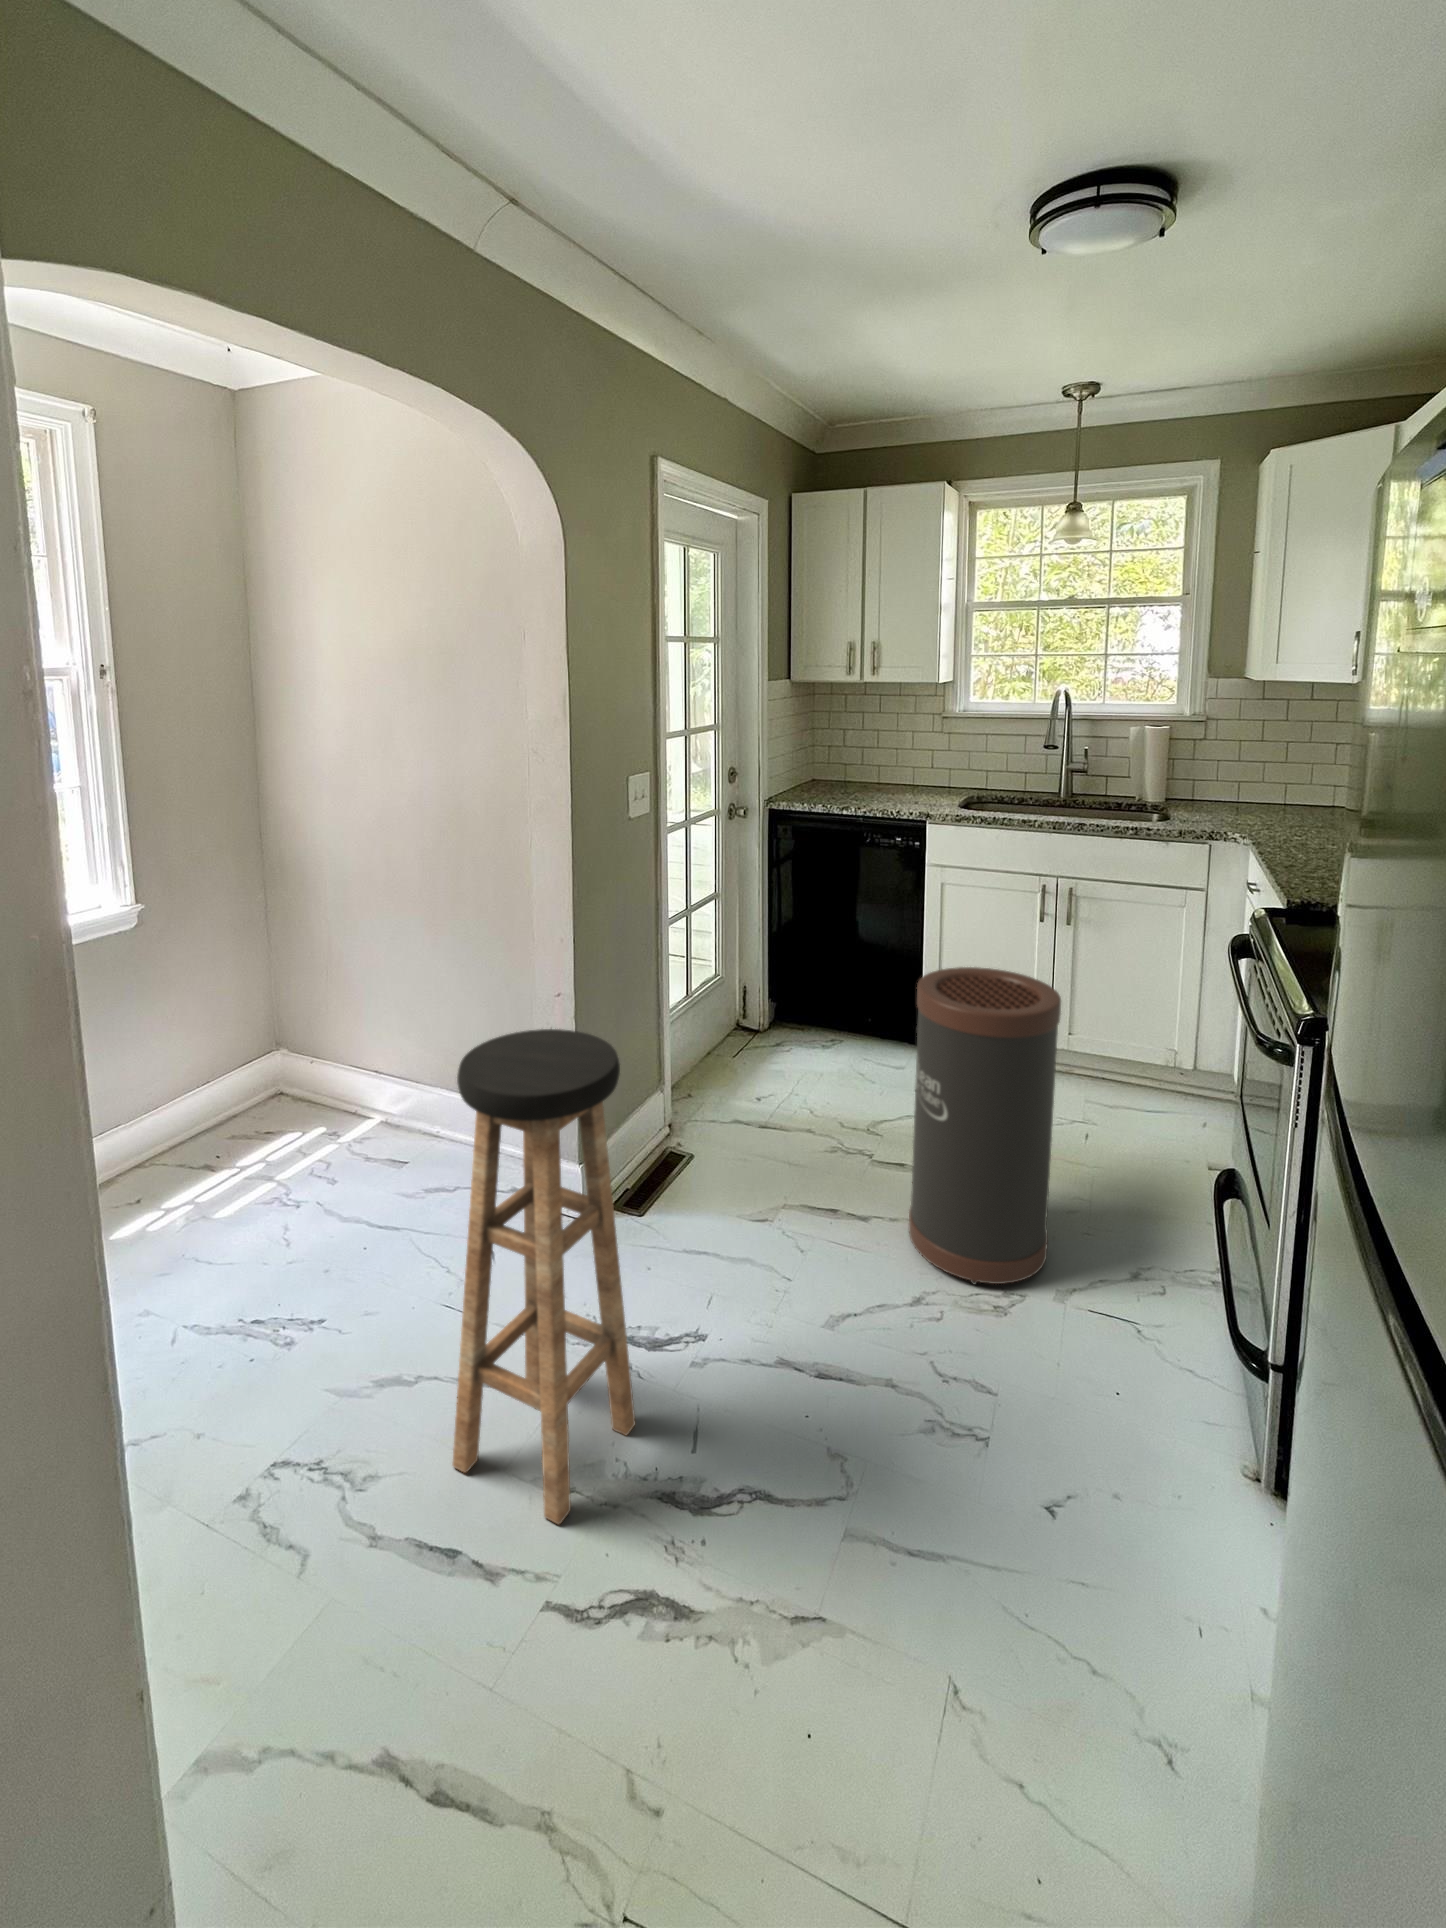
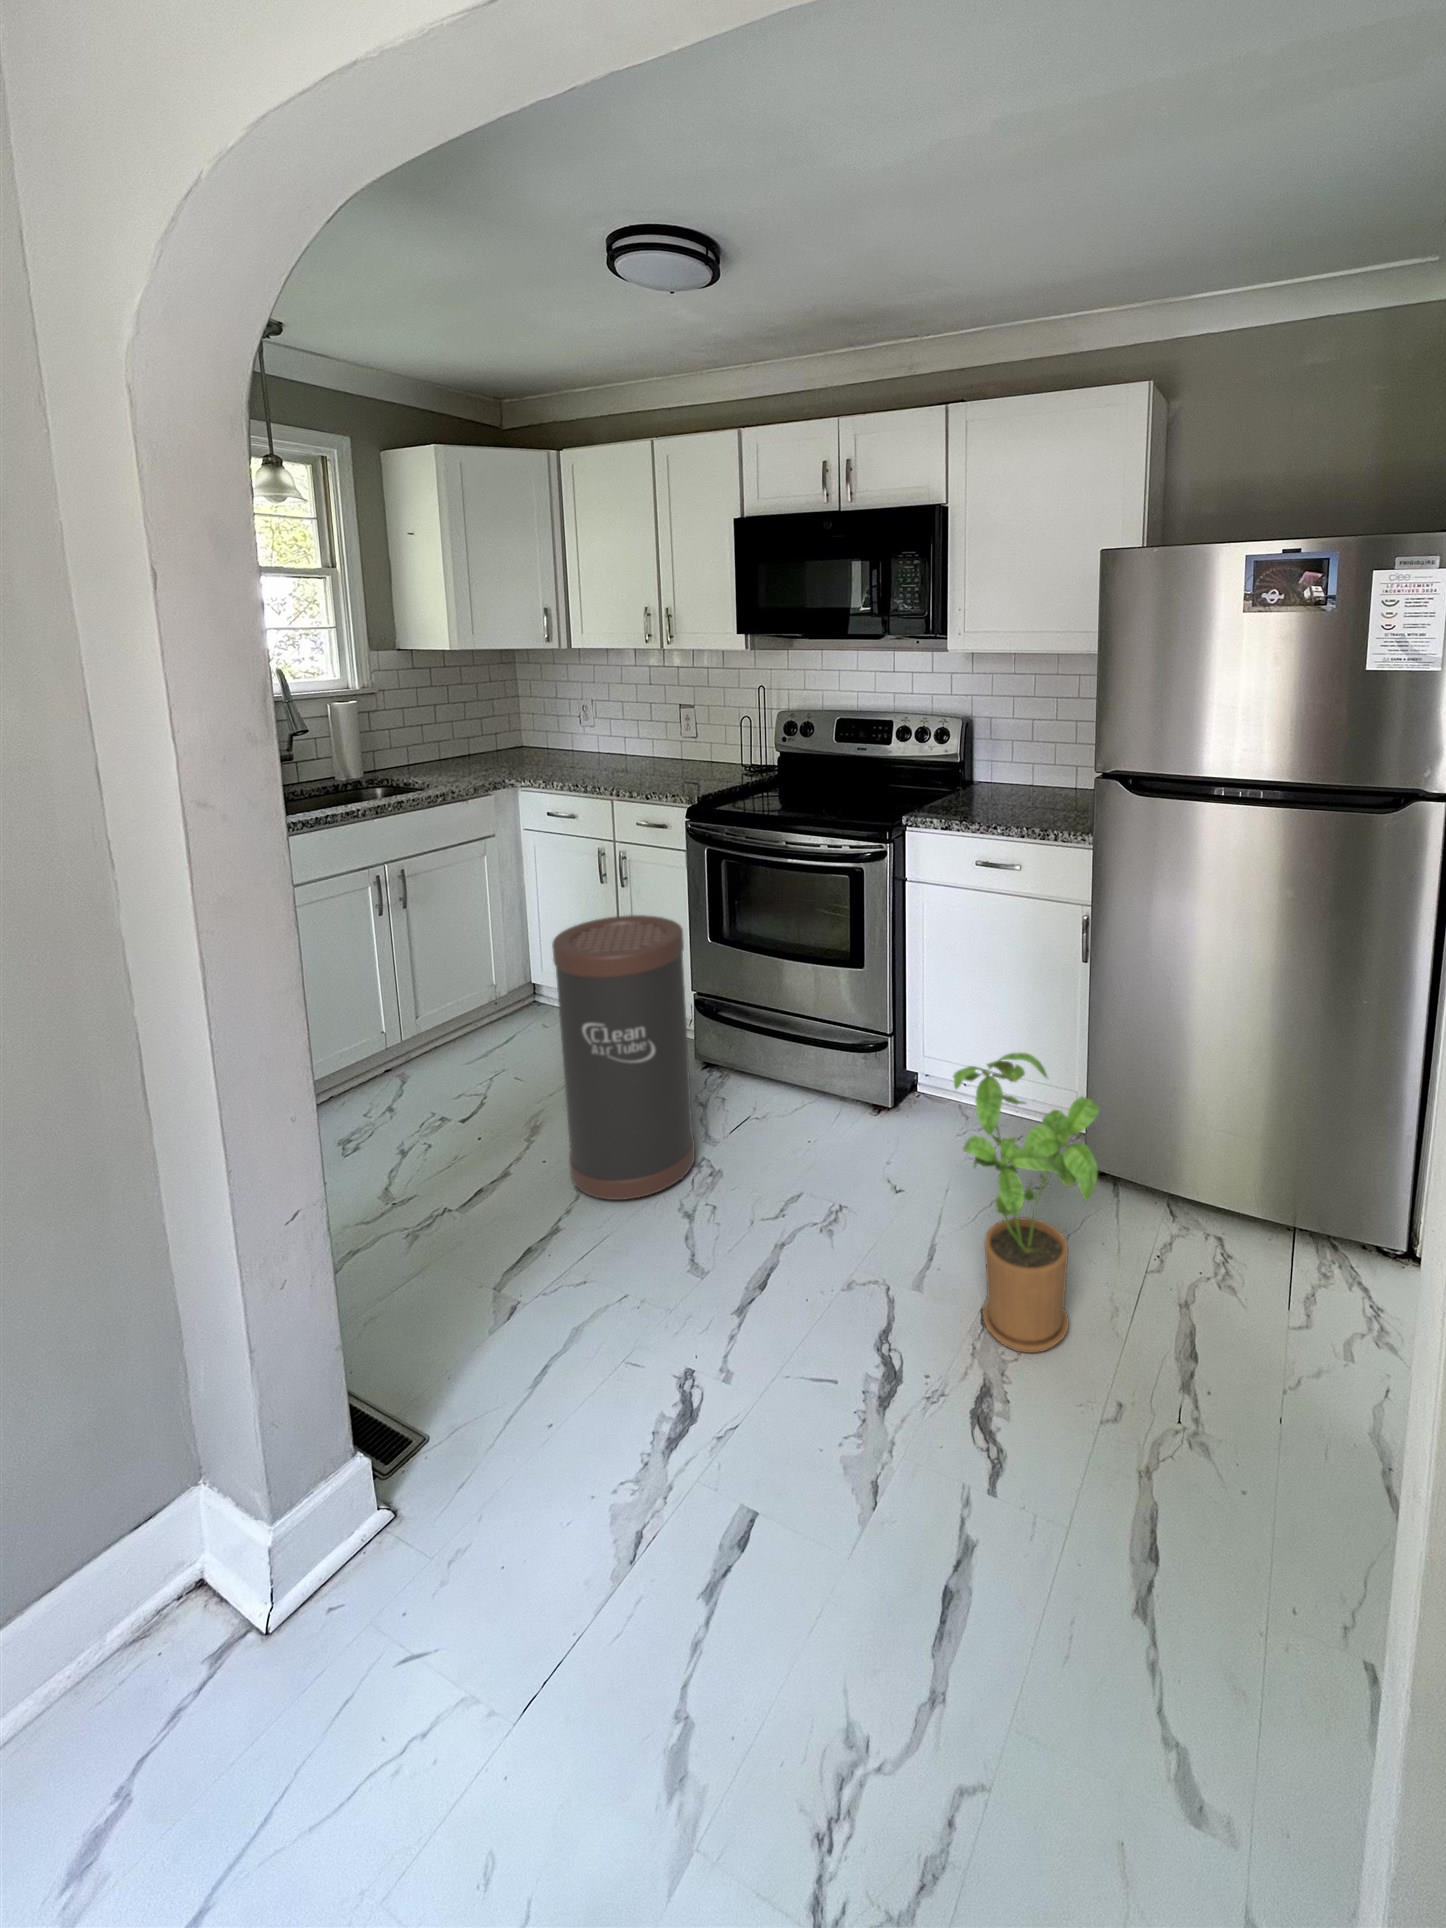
bar stool: present [452,1029,635,1524] -> none [707,1054,912,1621]
house plant: none [697,1280,935,1740] -> present [953,1053,1099,1353]

